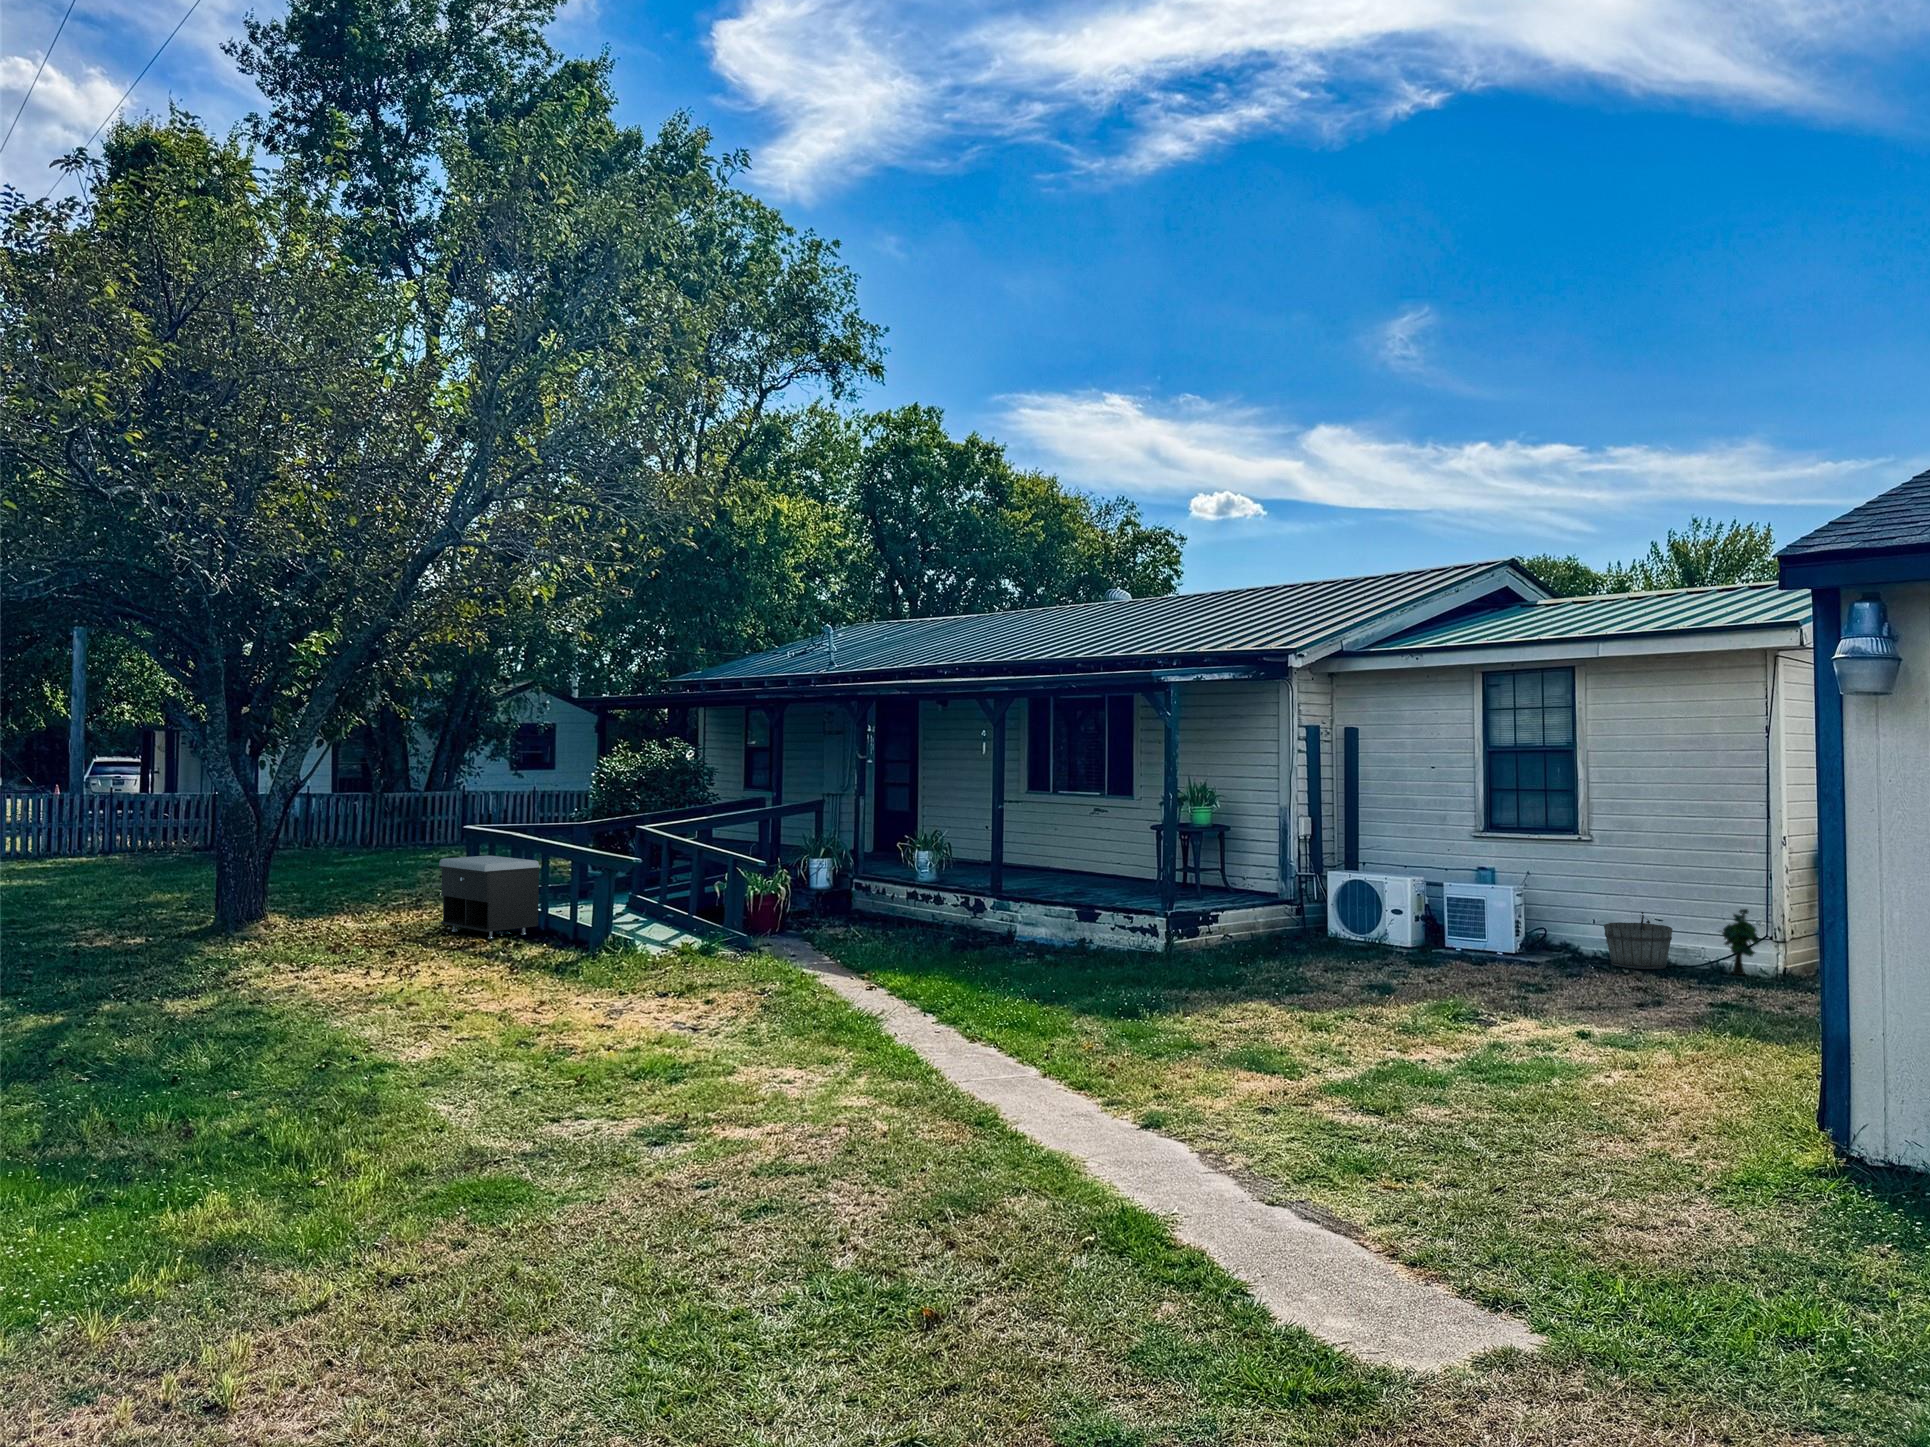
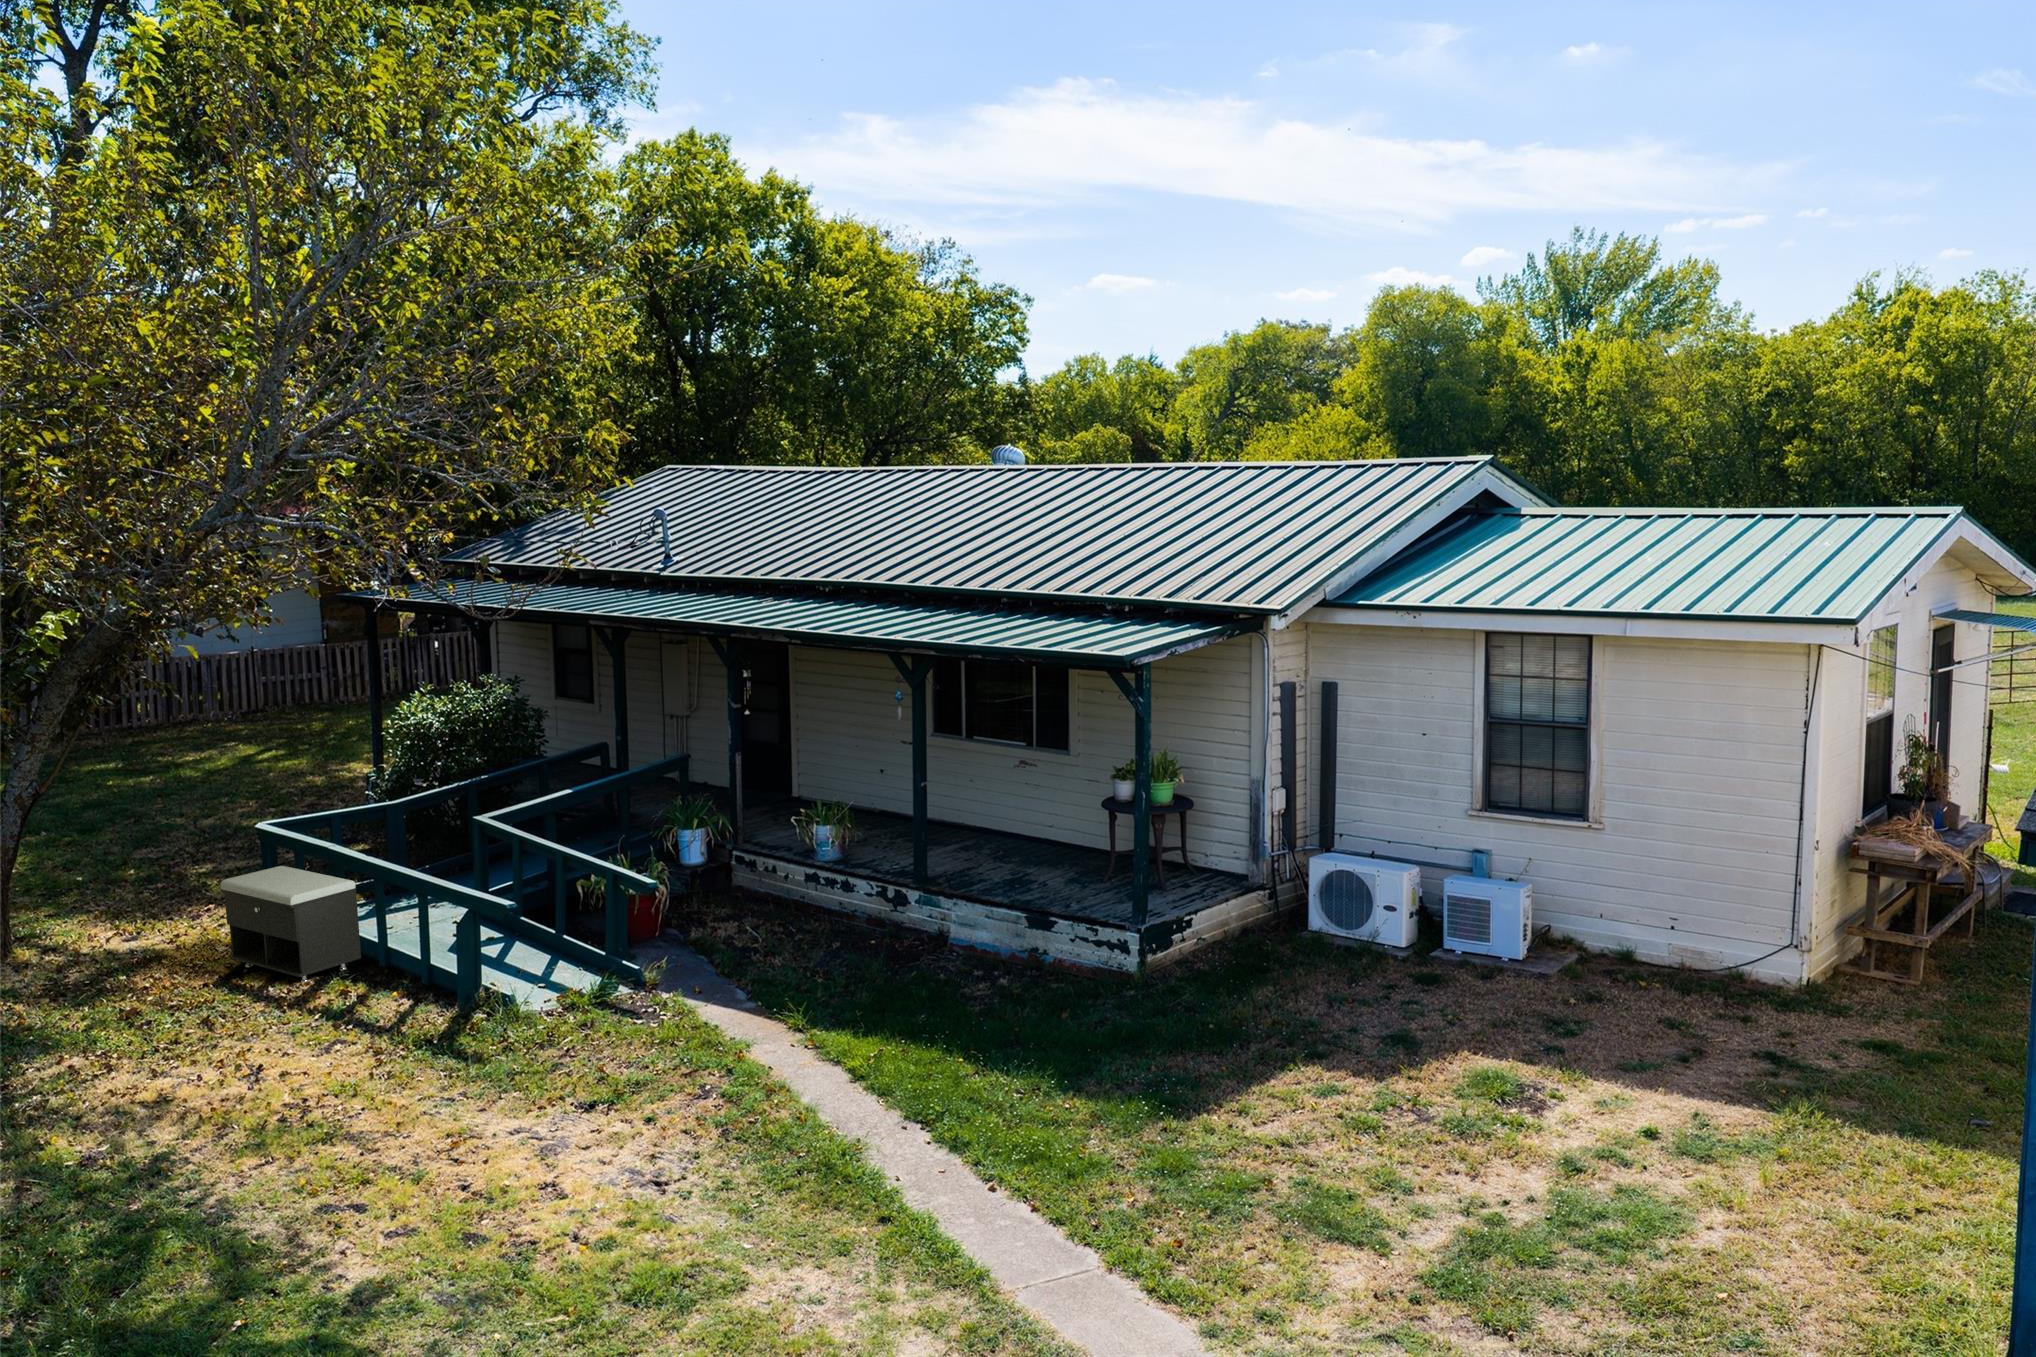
decorative plant: present [1721,909,1760,975] -> none [1739,920,1786,989]
wooden bucket: present [1604,912,1673,969] -> none [1619,917,1693,981]

